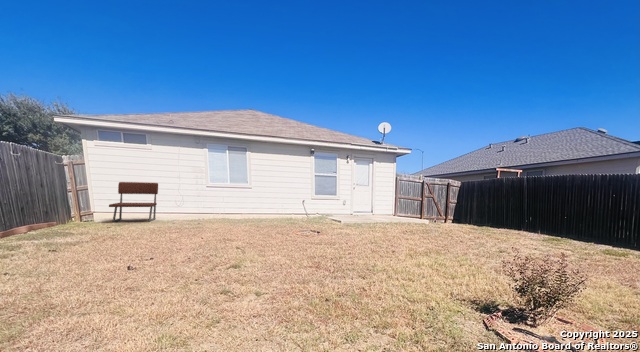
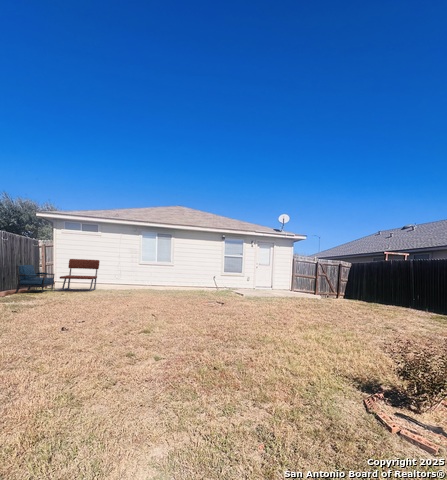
chair: none [50,190,102,227] -> present [15,265,55,293]

